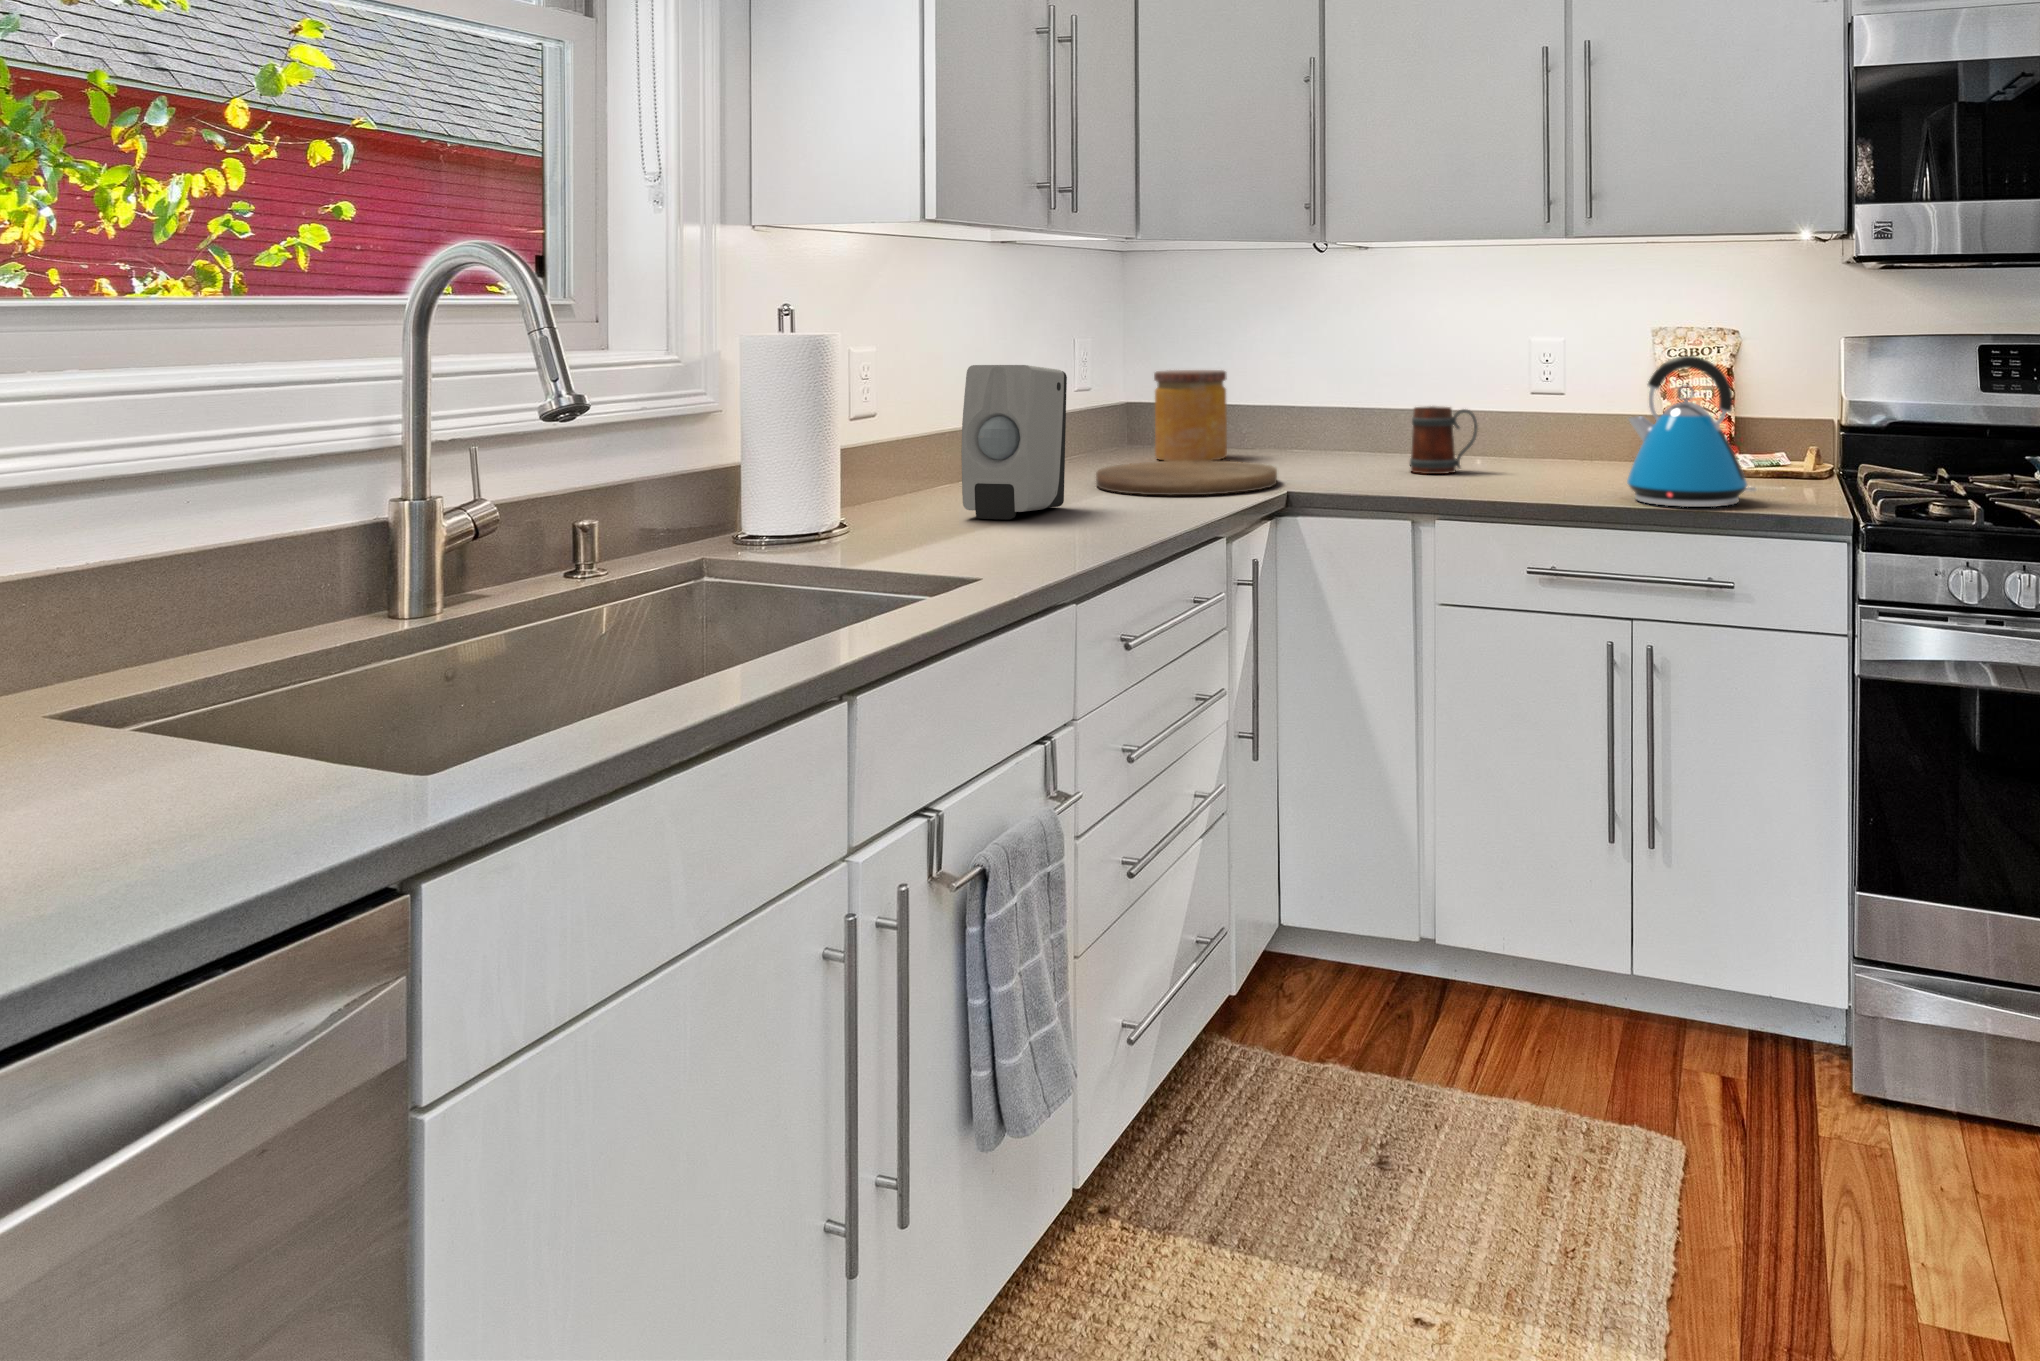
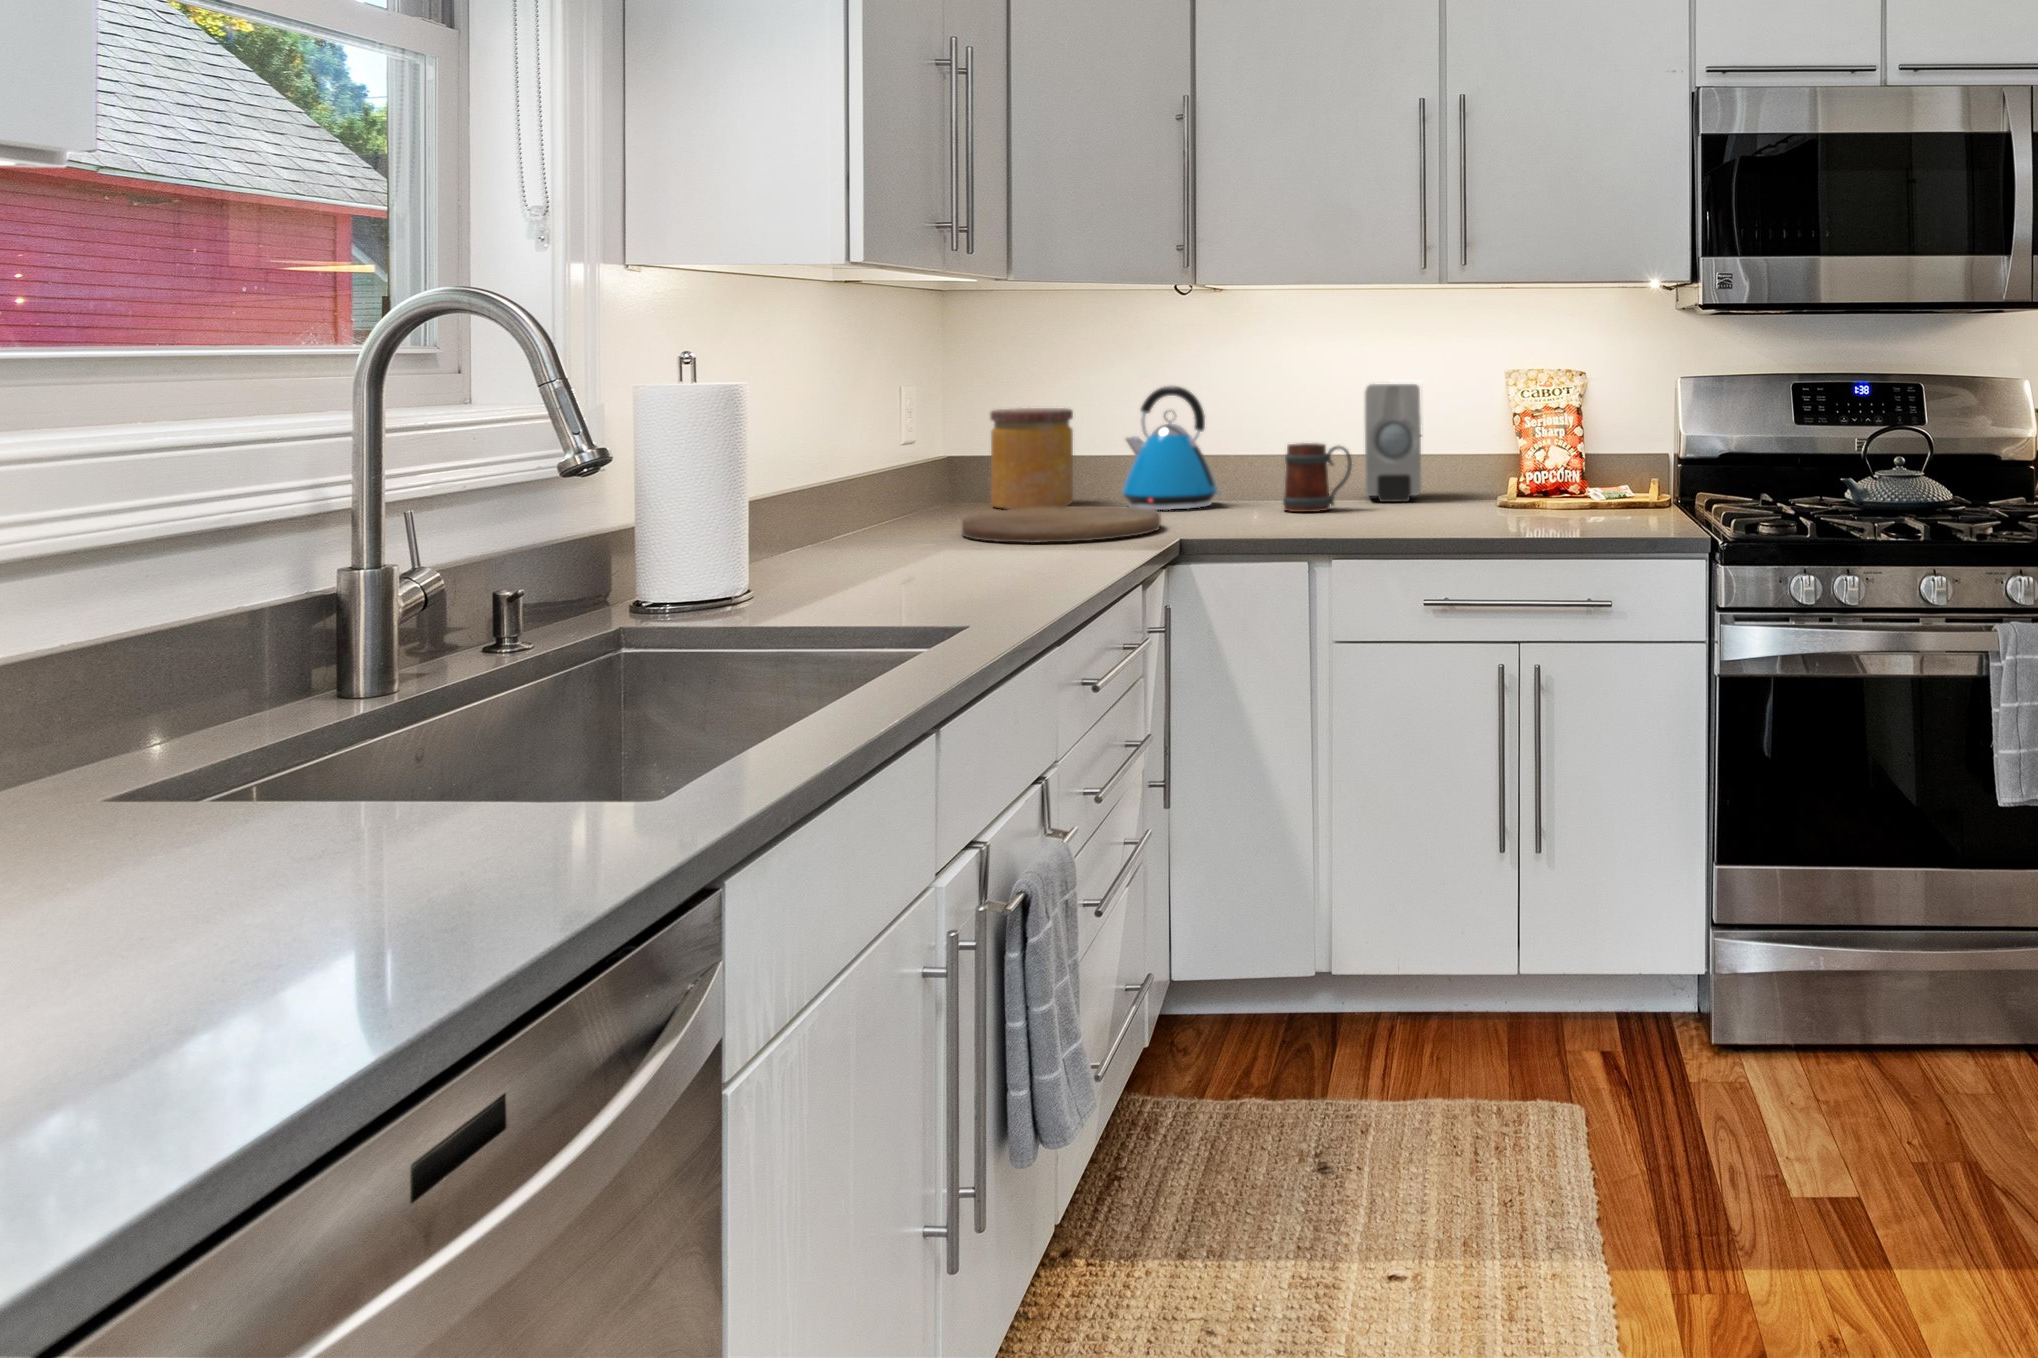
kettle: present [1627,356,1756,507] -> present [1122,386,1221,510]
soap dispenser: present [961,365,1067,519] -> present [1365,384,1421,502]

